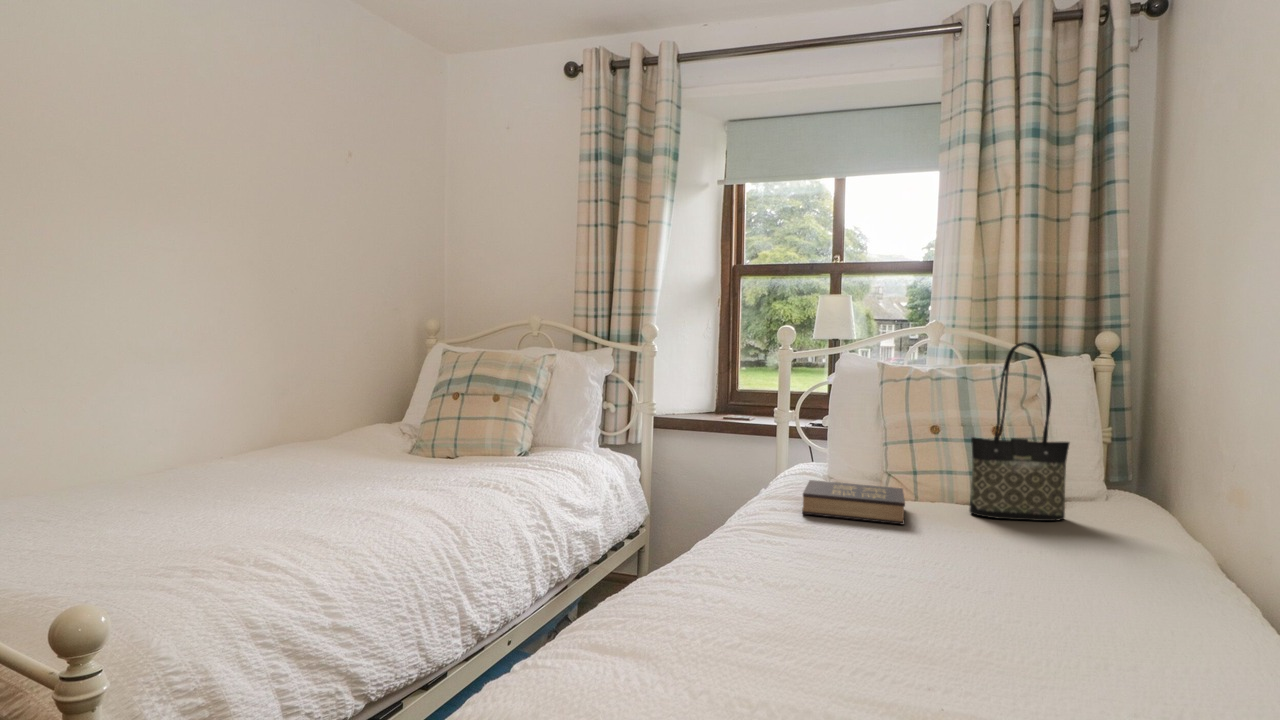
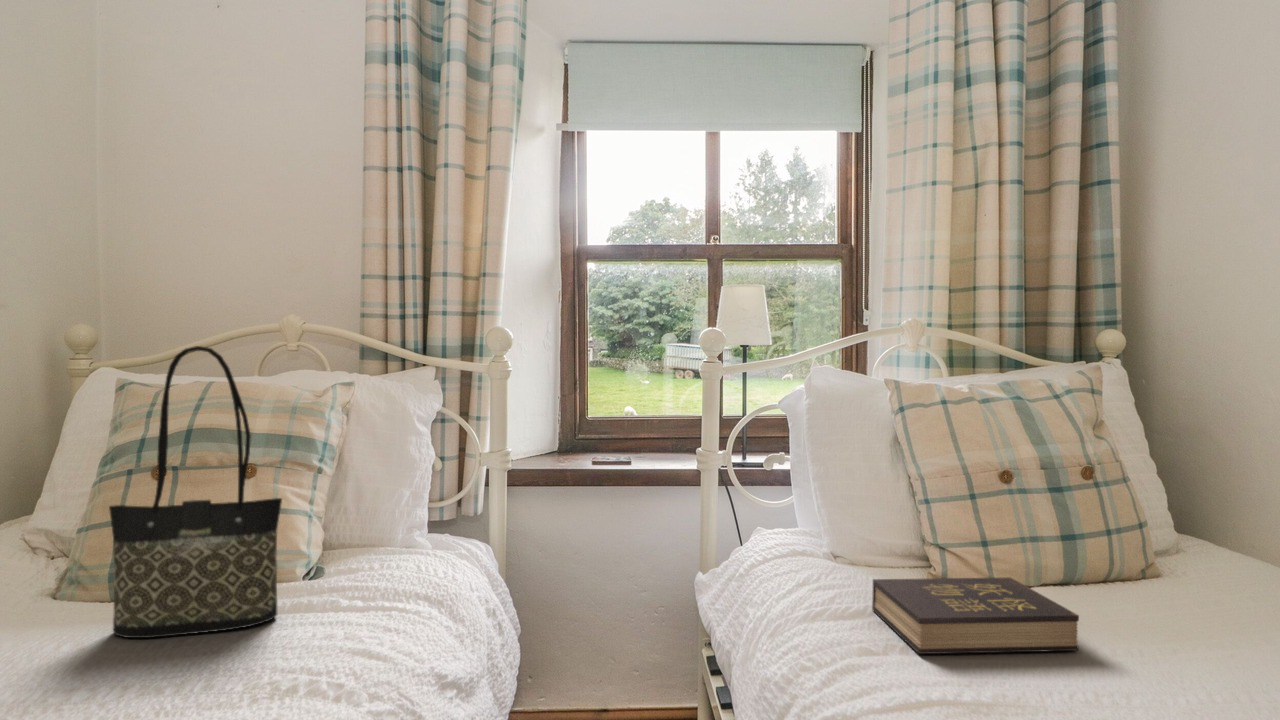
tote bag: present [969,342,1069,521] -> present [109,346,282,638]

